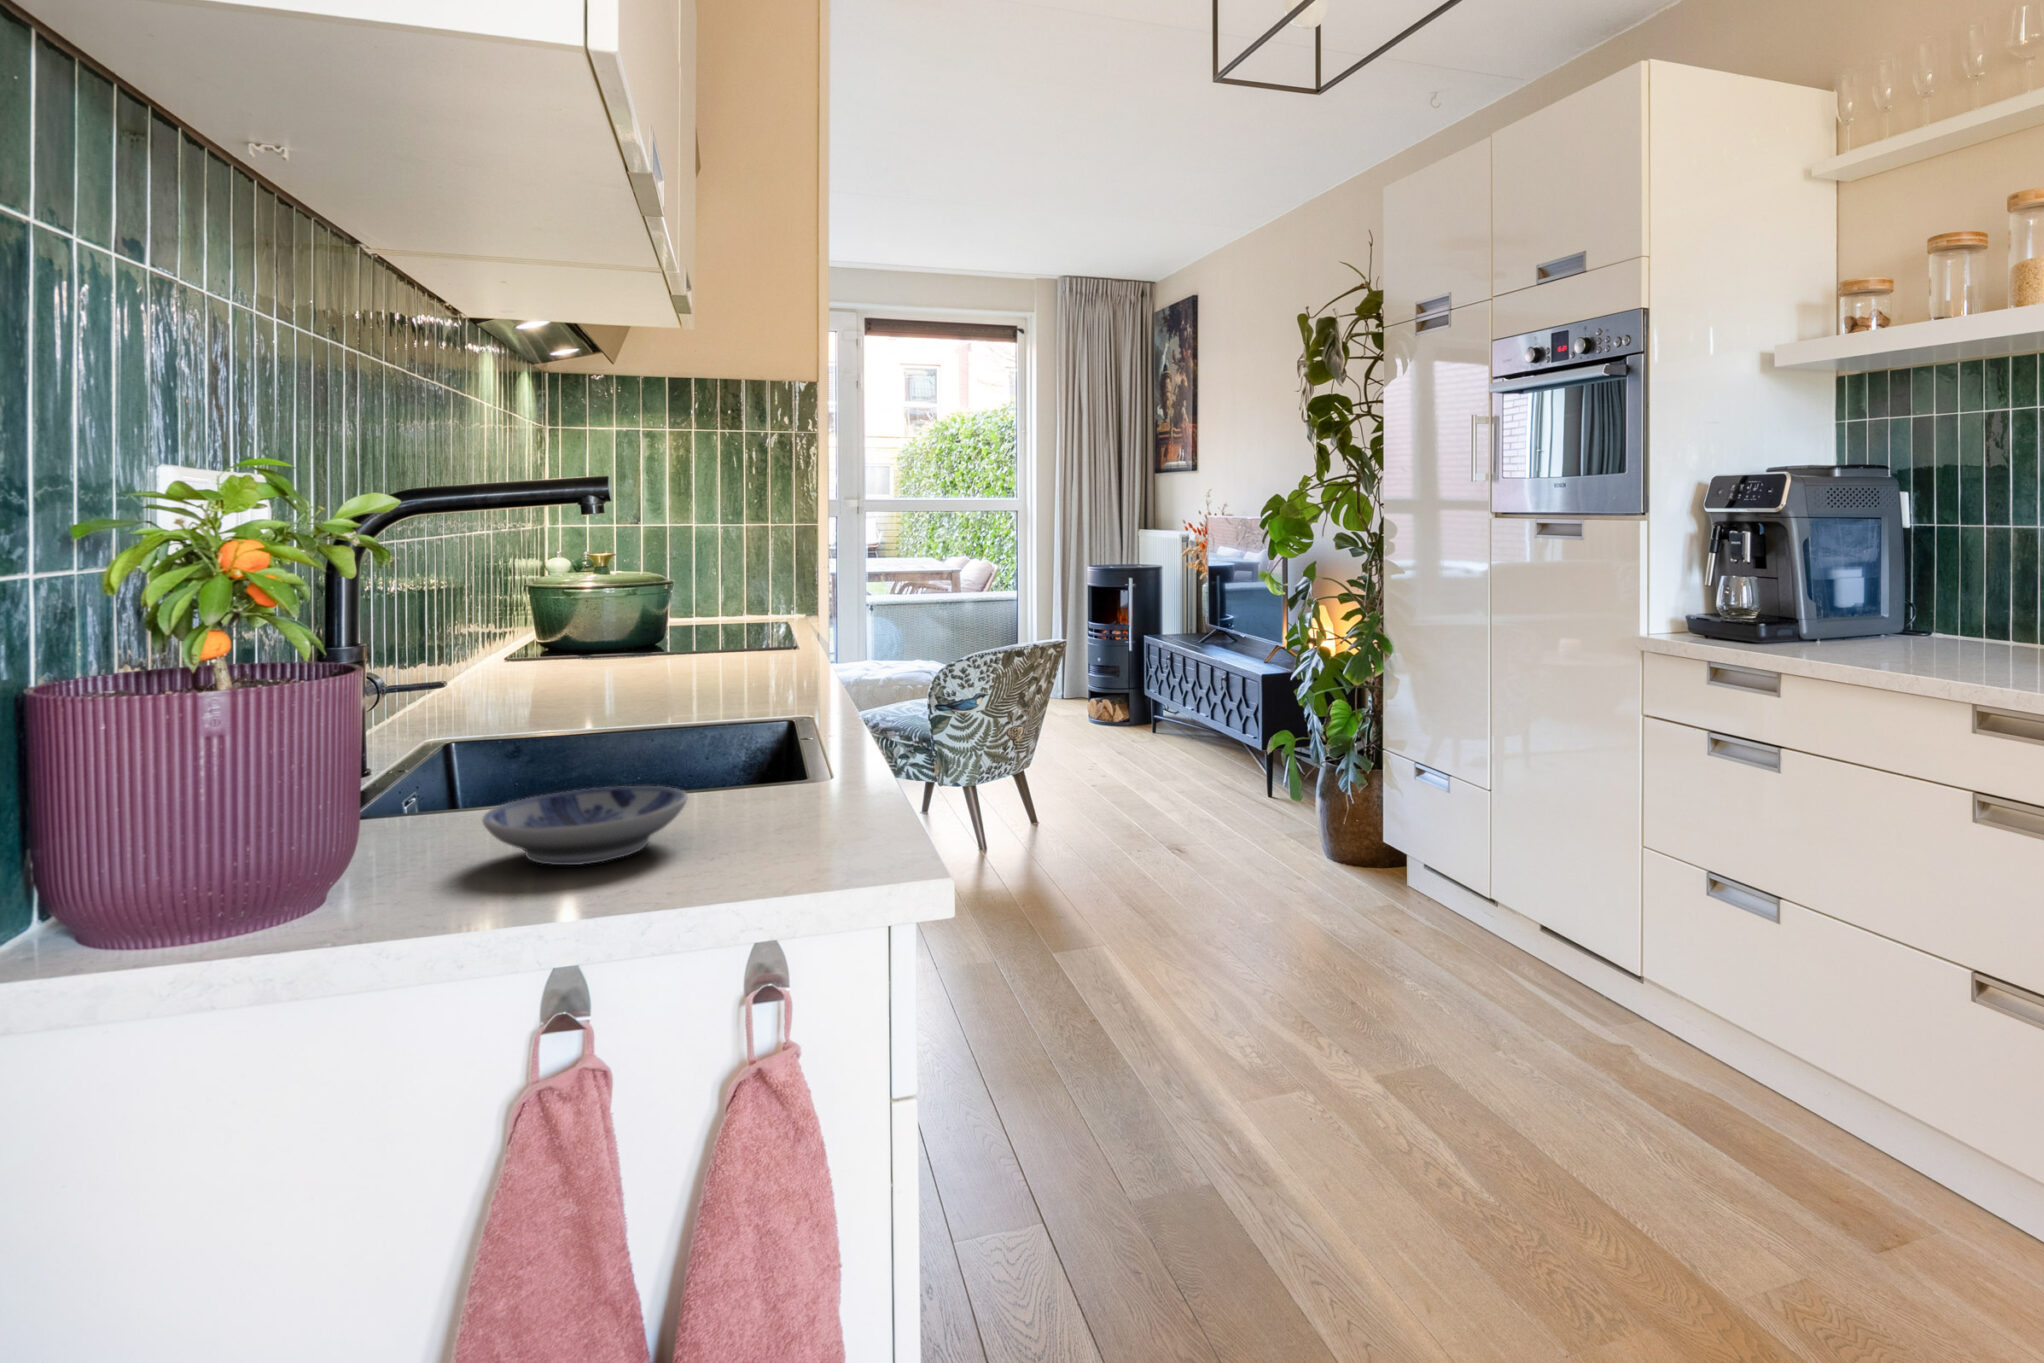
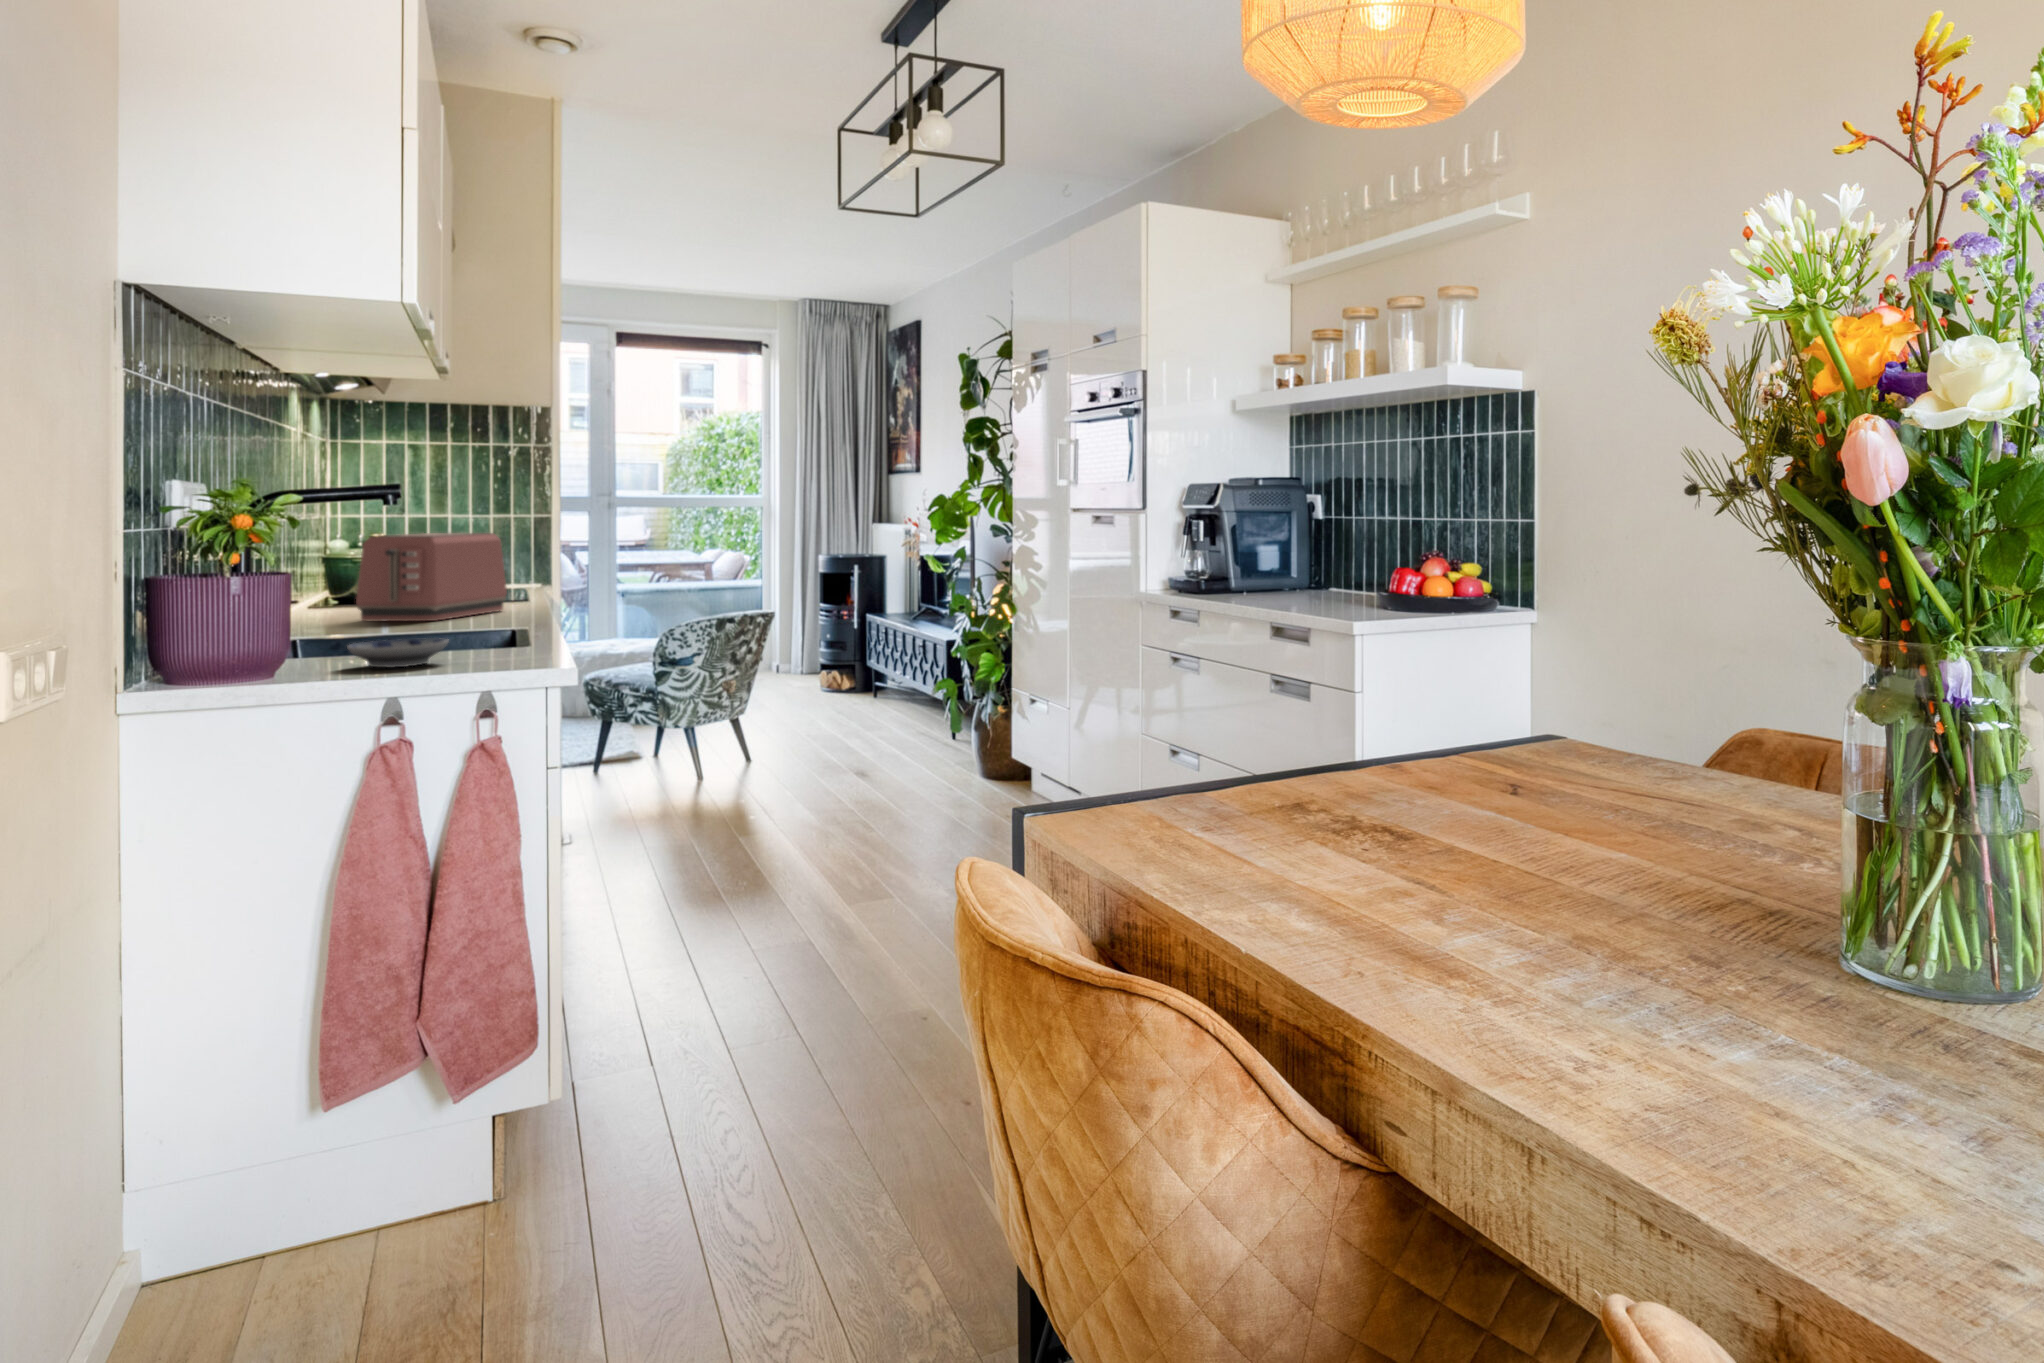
toaster: none [559,551,772,691] -> present [356,533,507,621]

